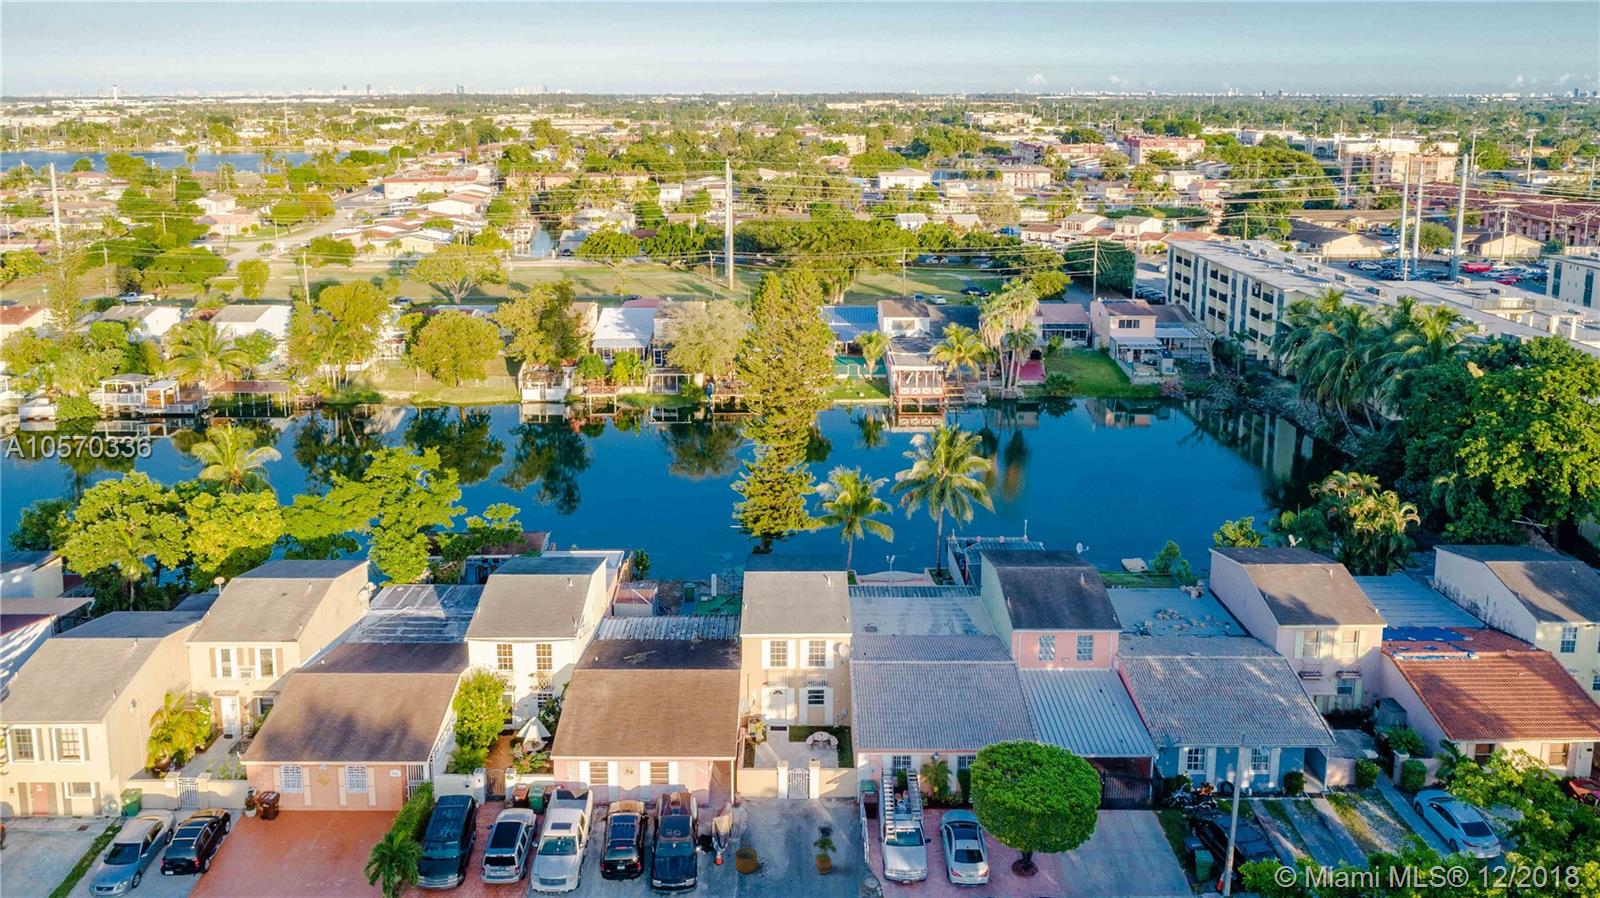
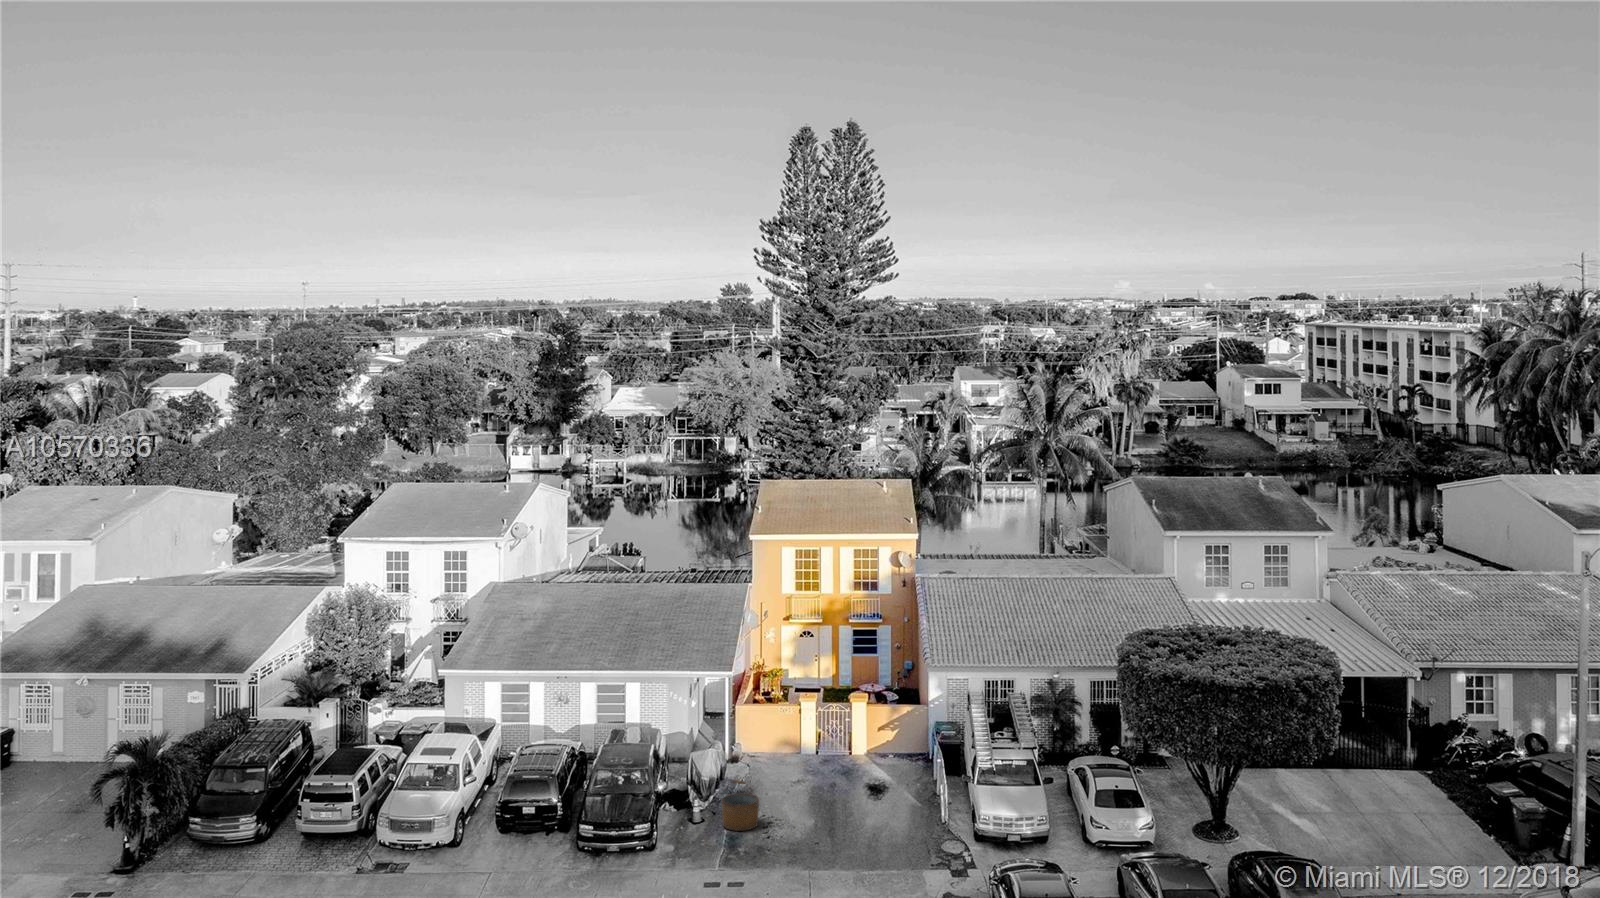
potted tree: present [813,837,836,874] -> none [852,771,894,834]

